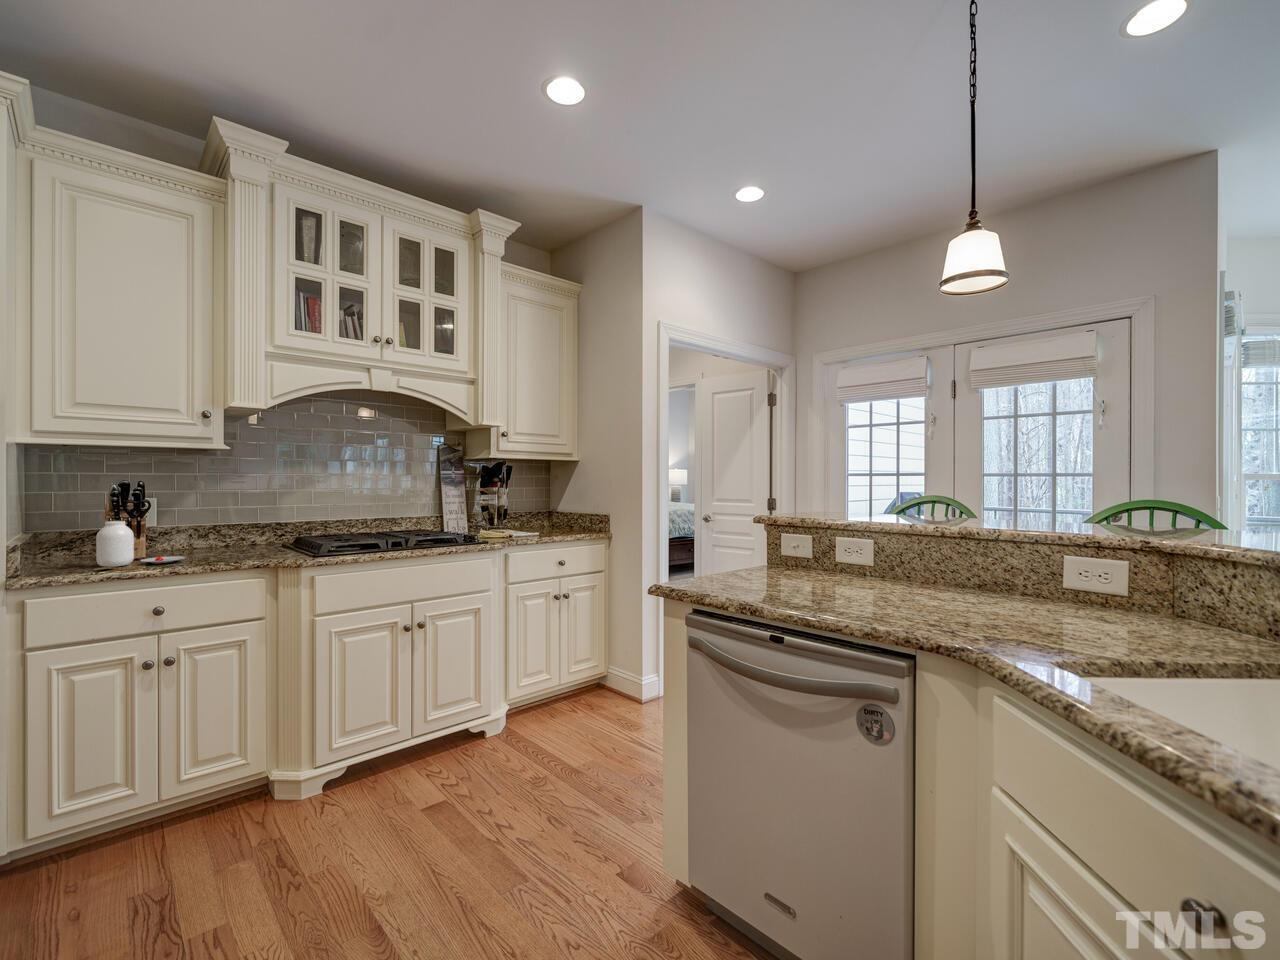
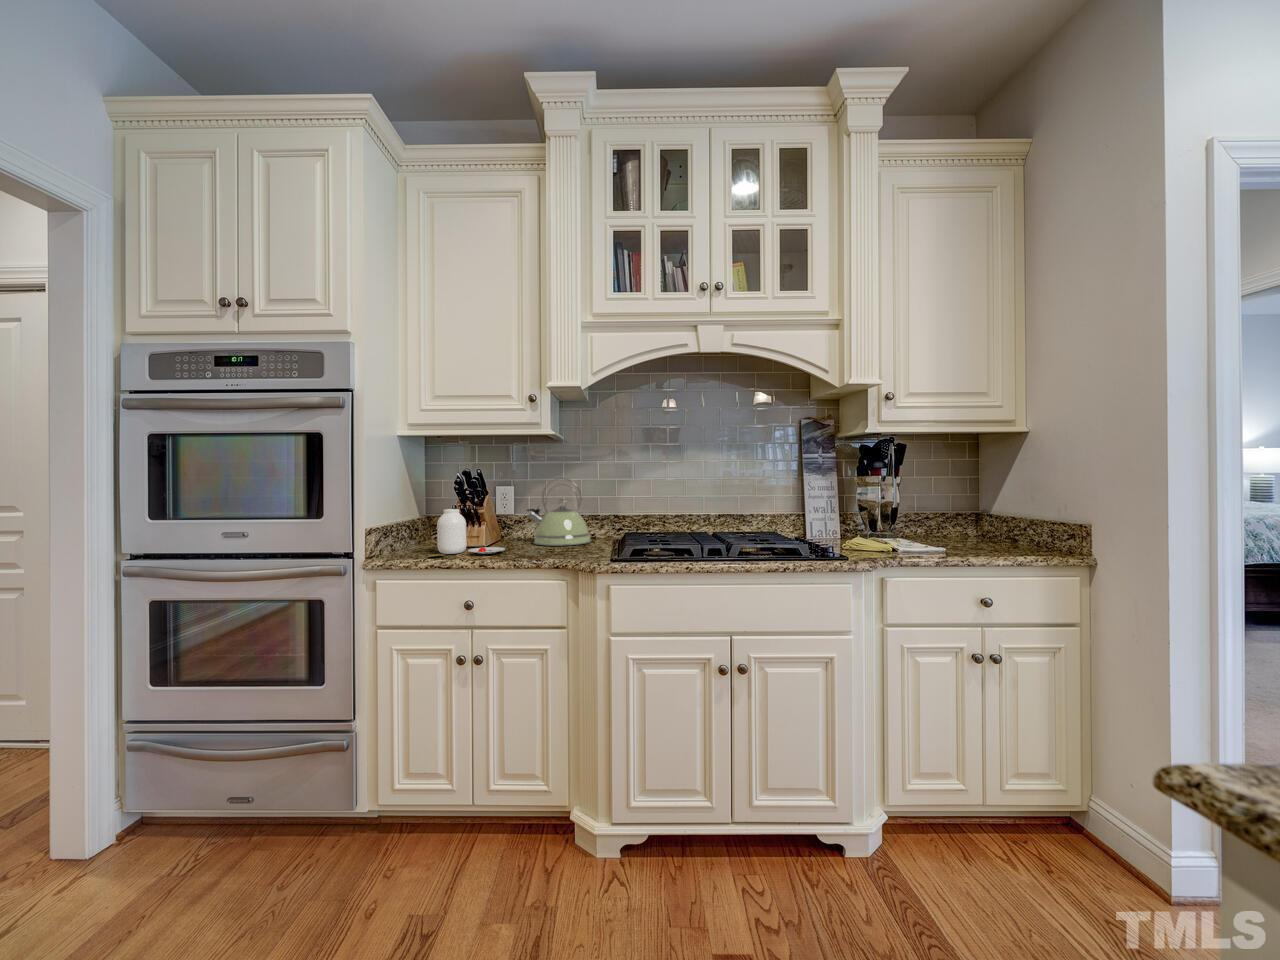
kettle: none [184,489,260,553] -> present [527,478,591,546]

